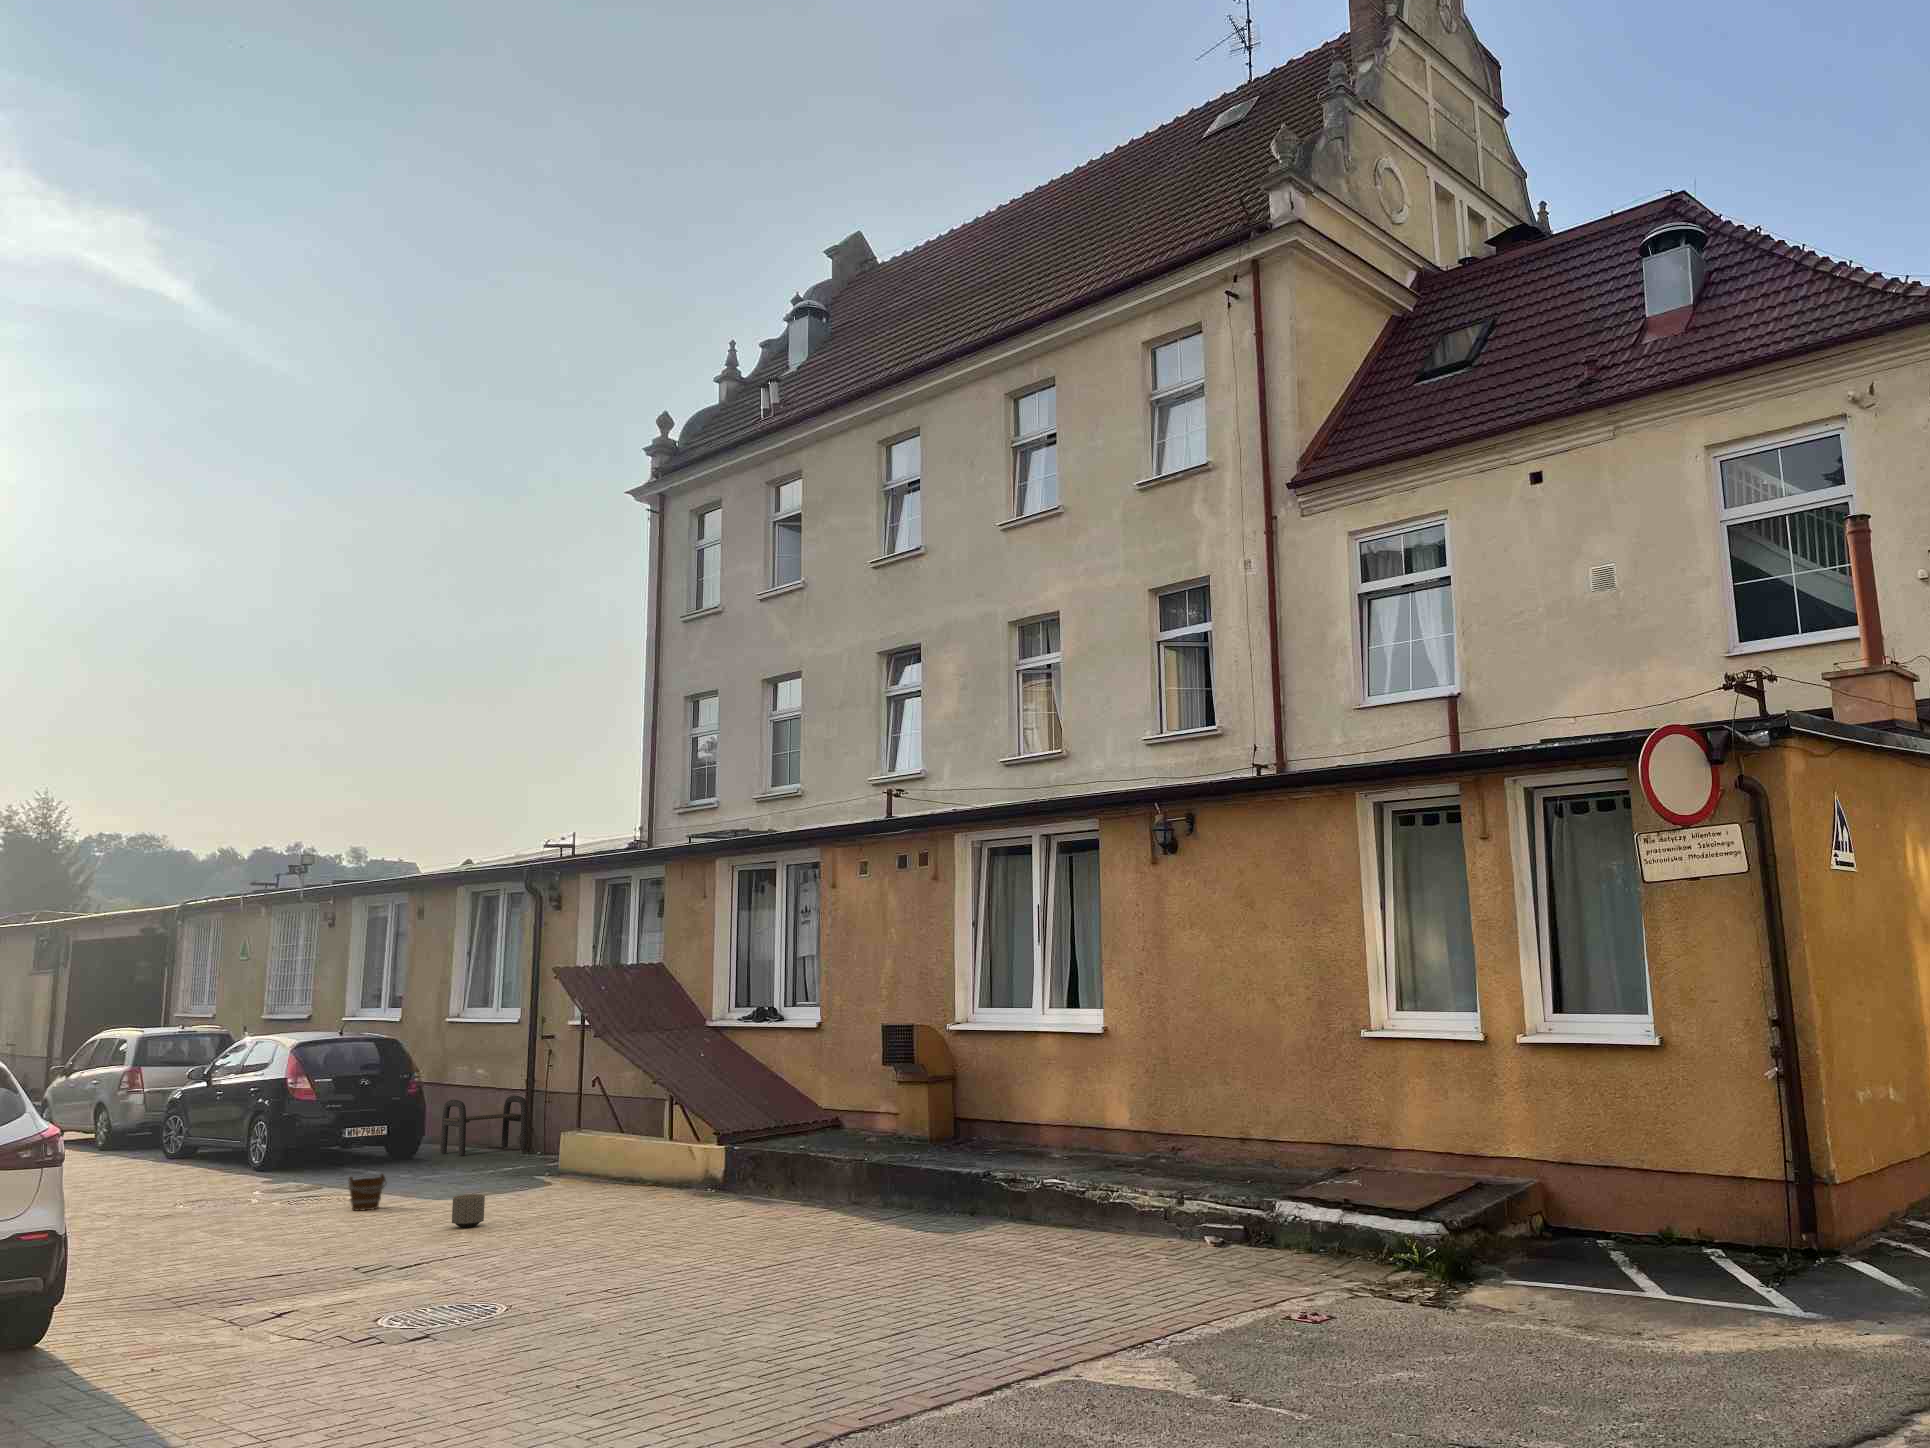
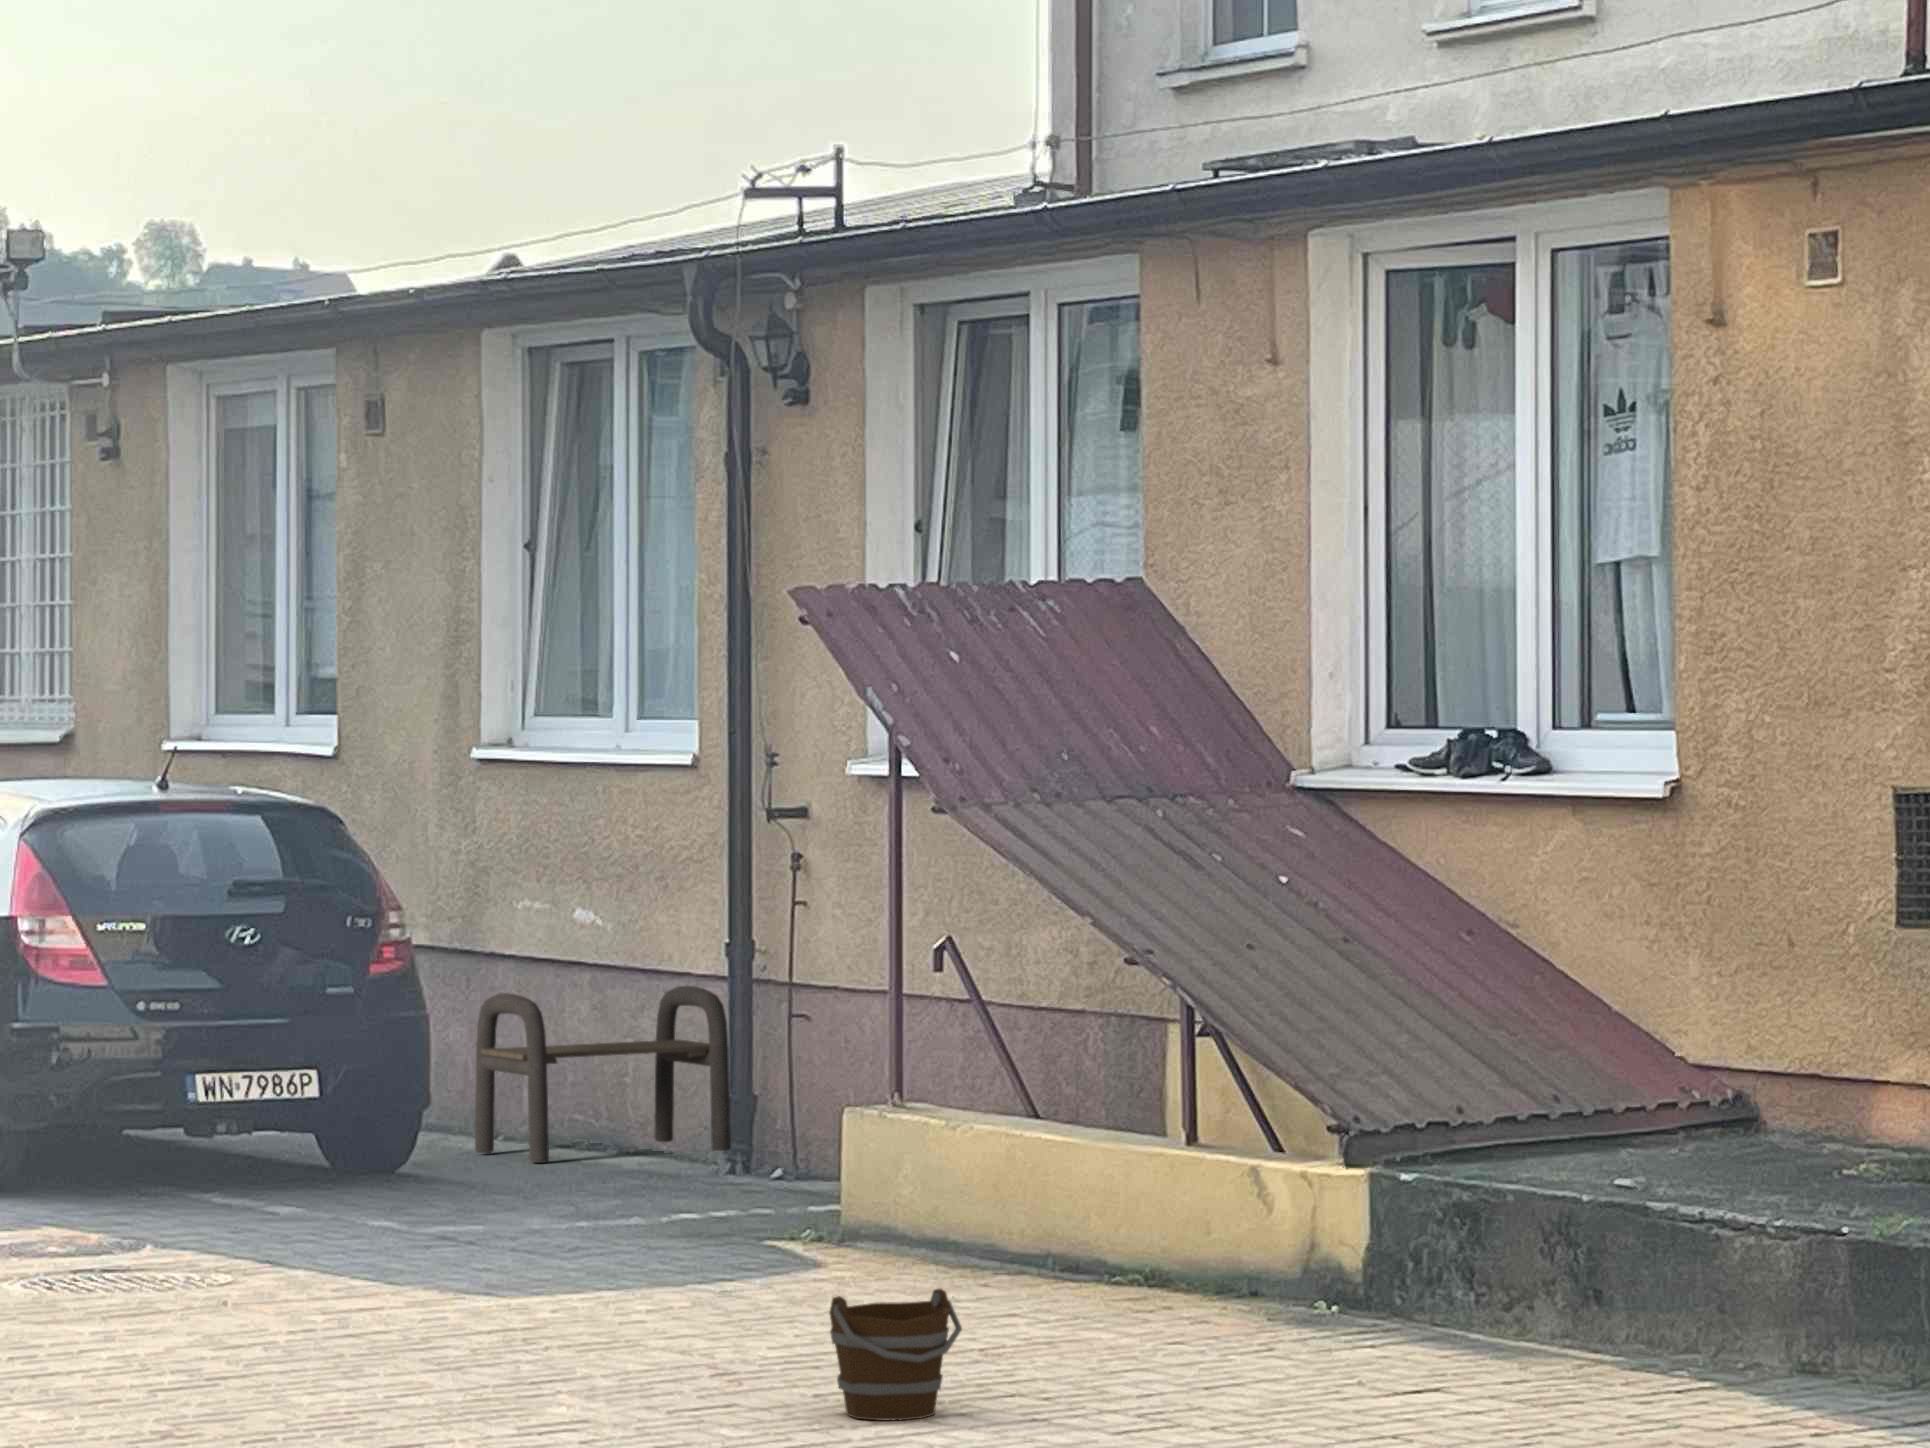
bucket: present [348,1174,386,1211] -> present [829,1288,962,1420]
planter: present [452,1194,485,1228] -> none [530,1305,630,1409]

